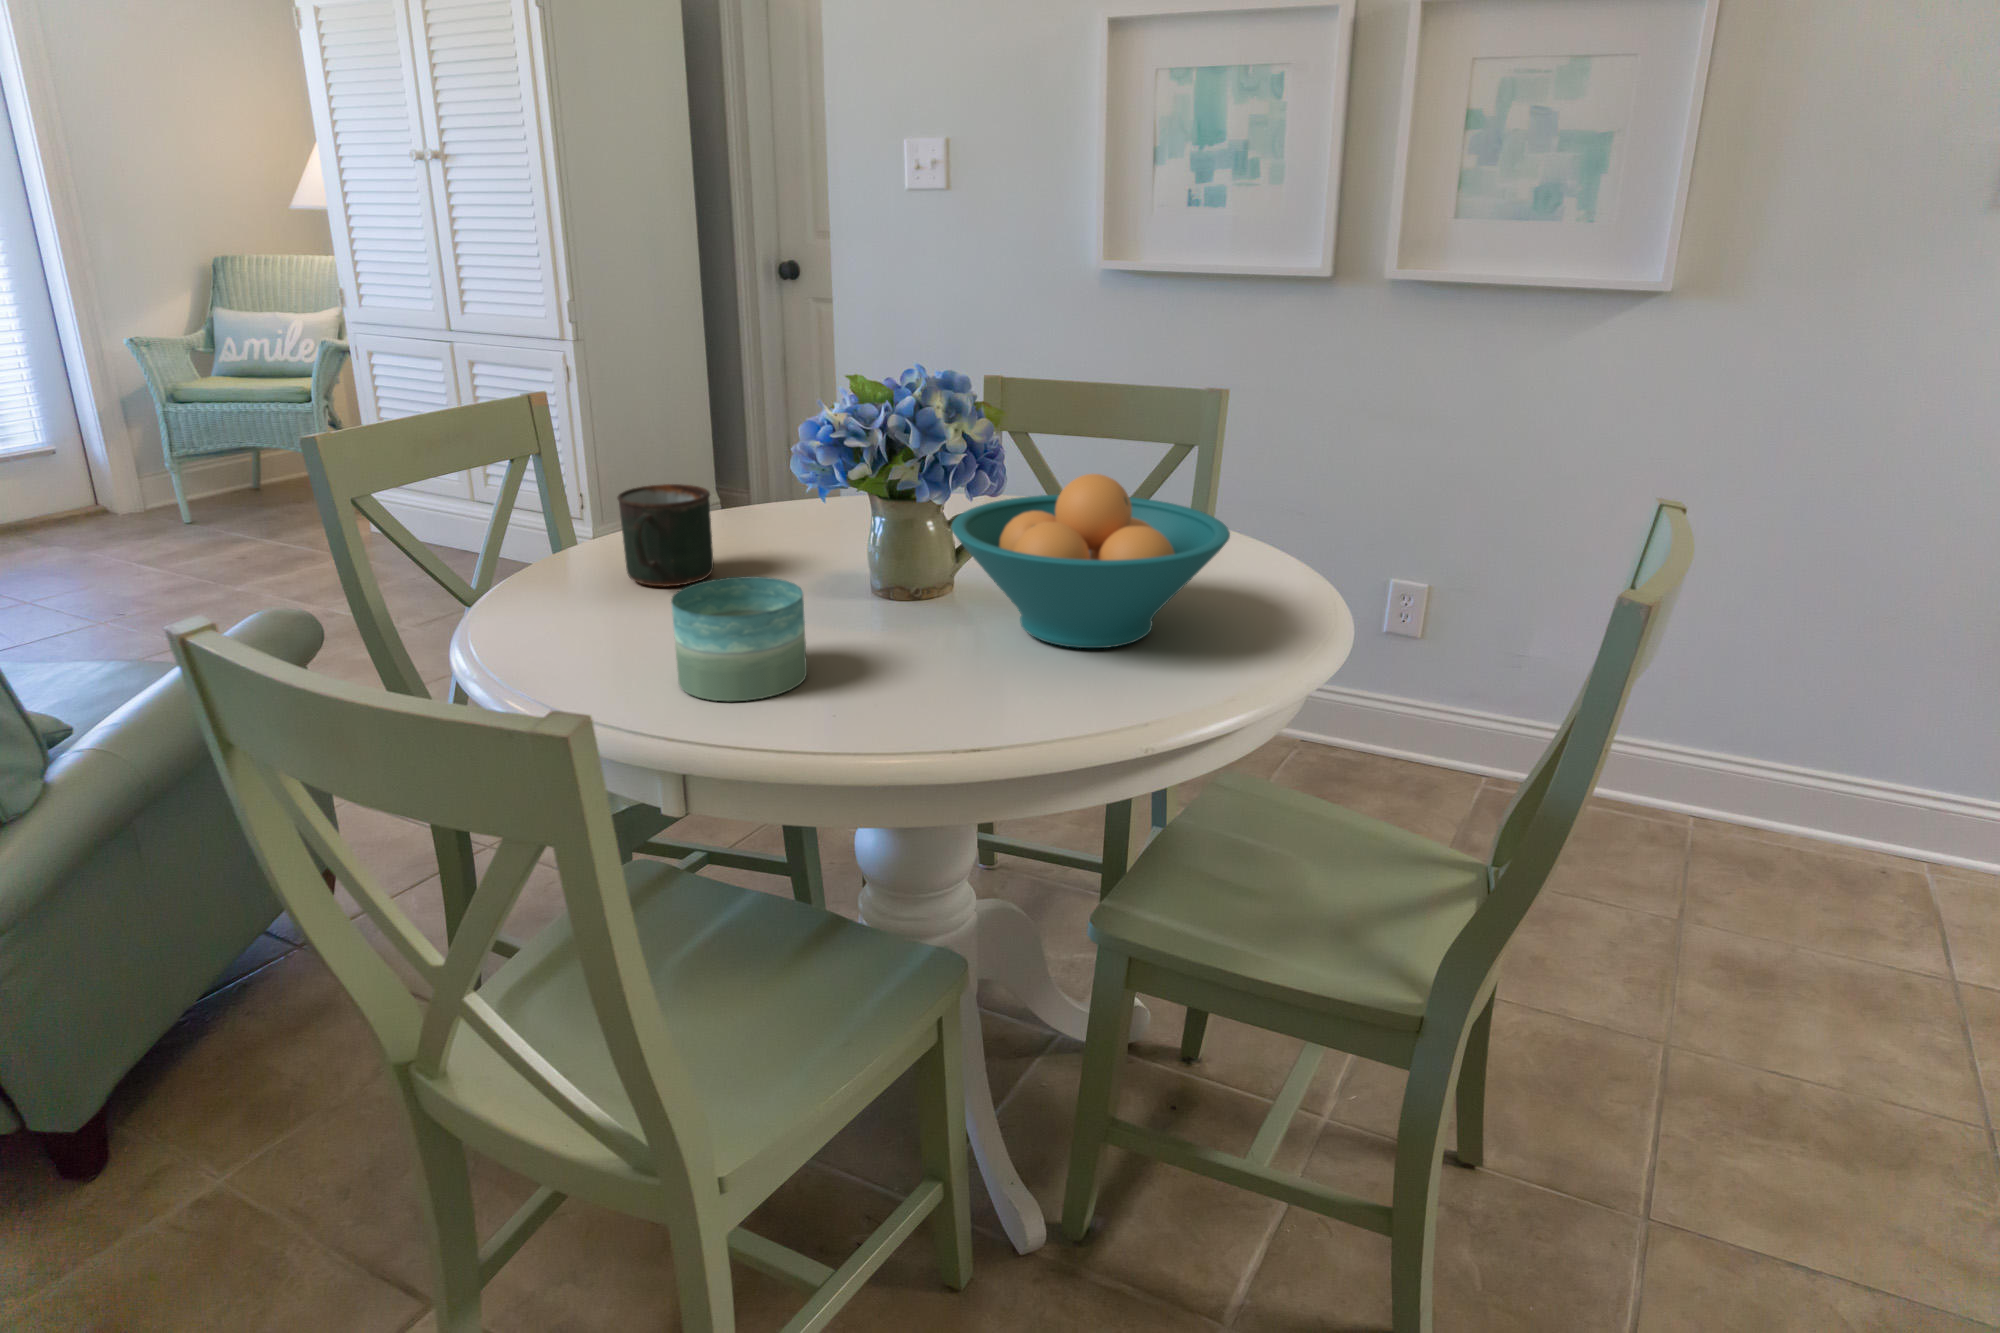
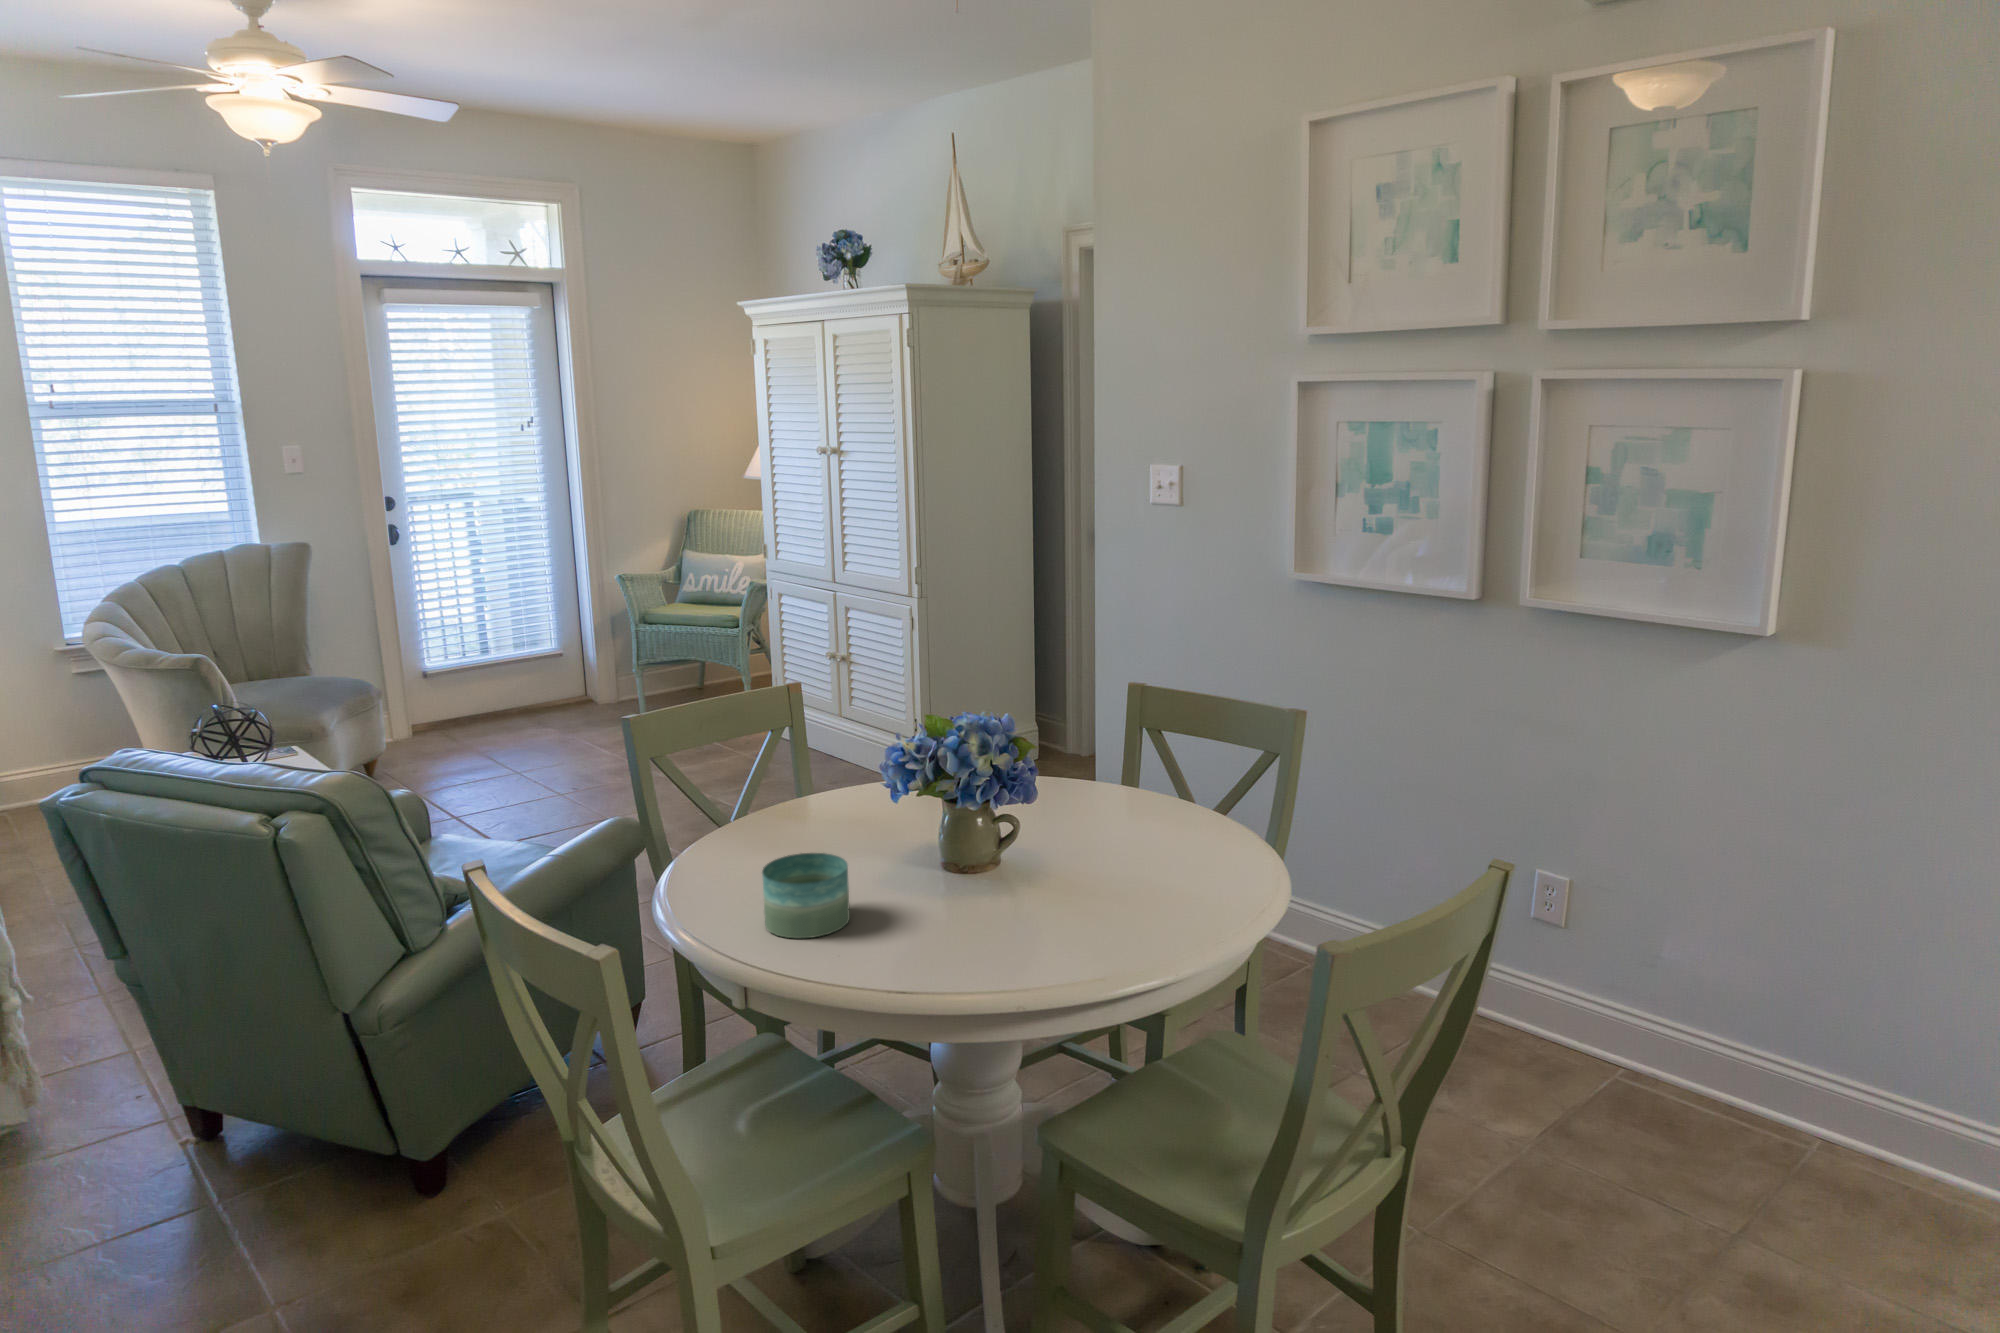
fruit bowl: present [951,474,1230,648] -> none [960,802,1160,930]
mug: present [617,484,714,586] -> none [791,771,854,844]

